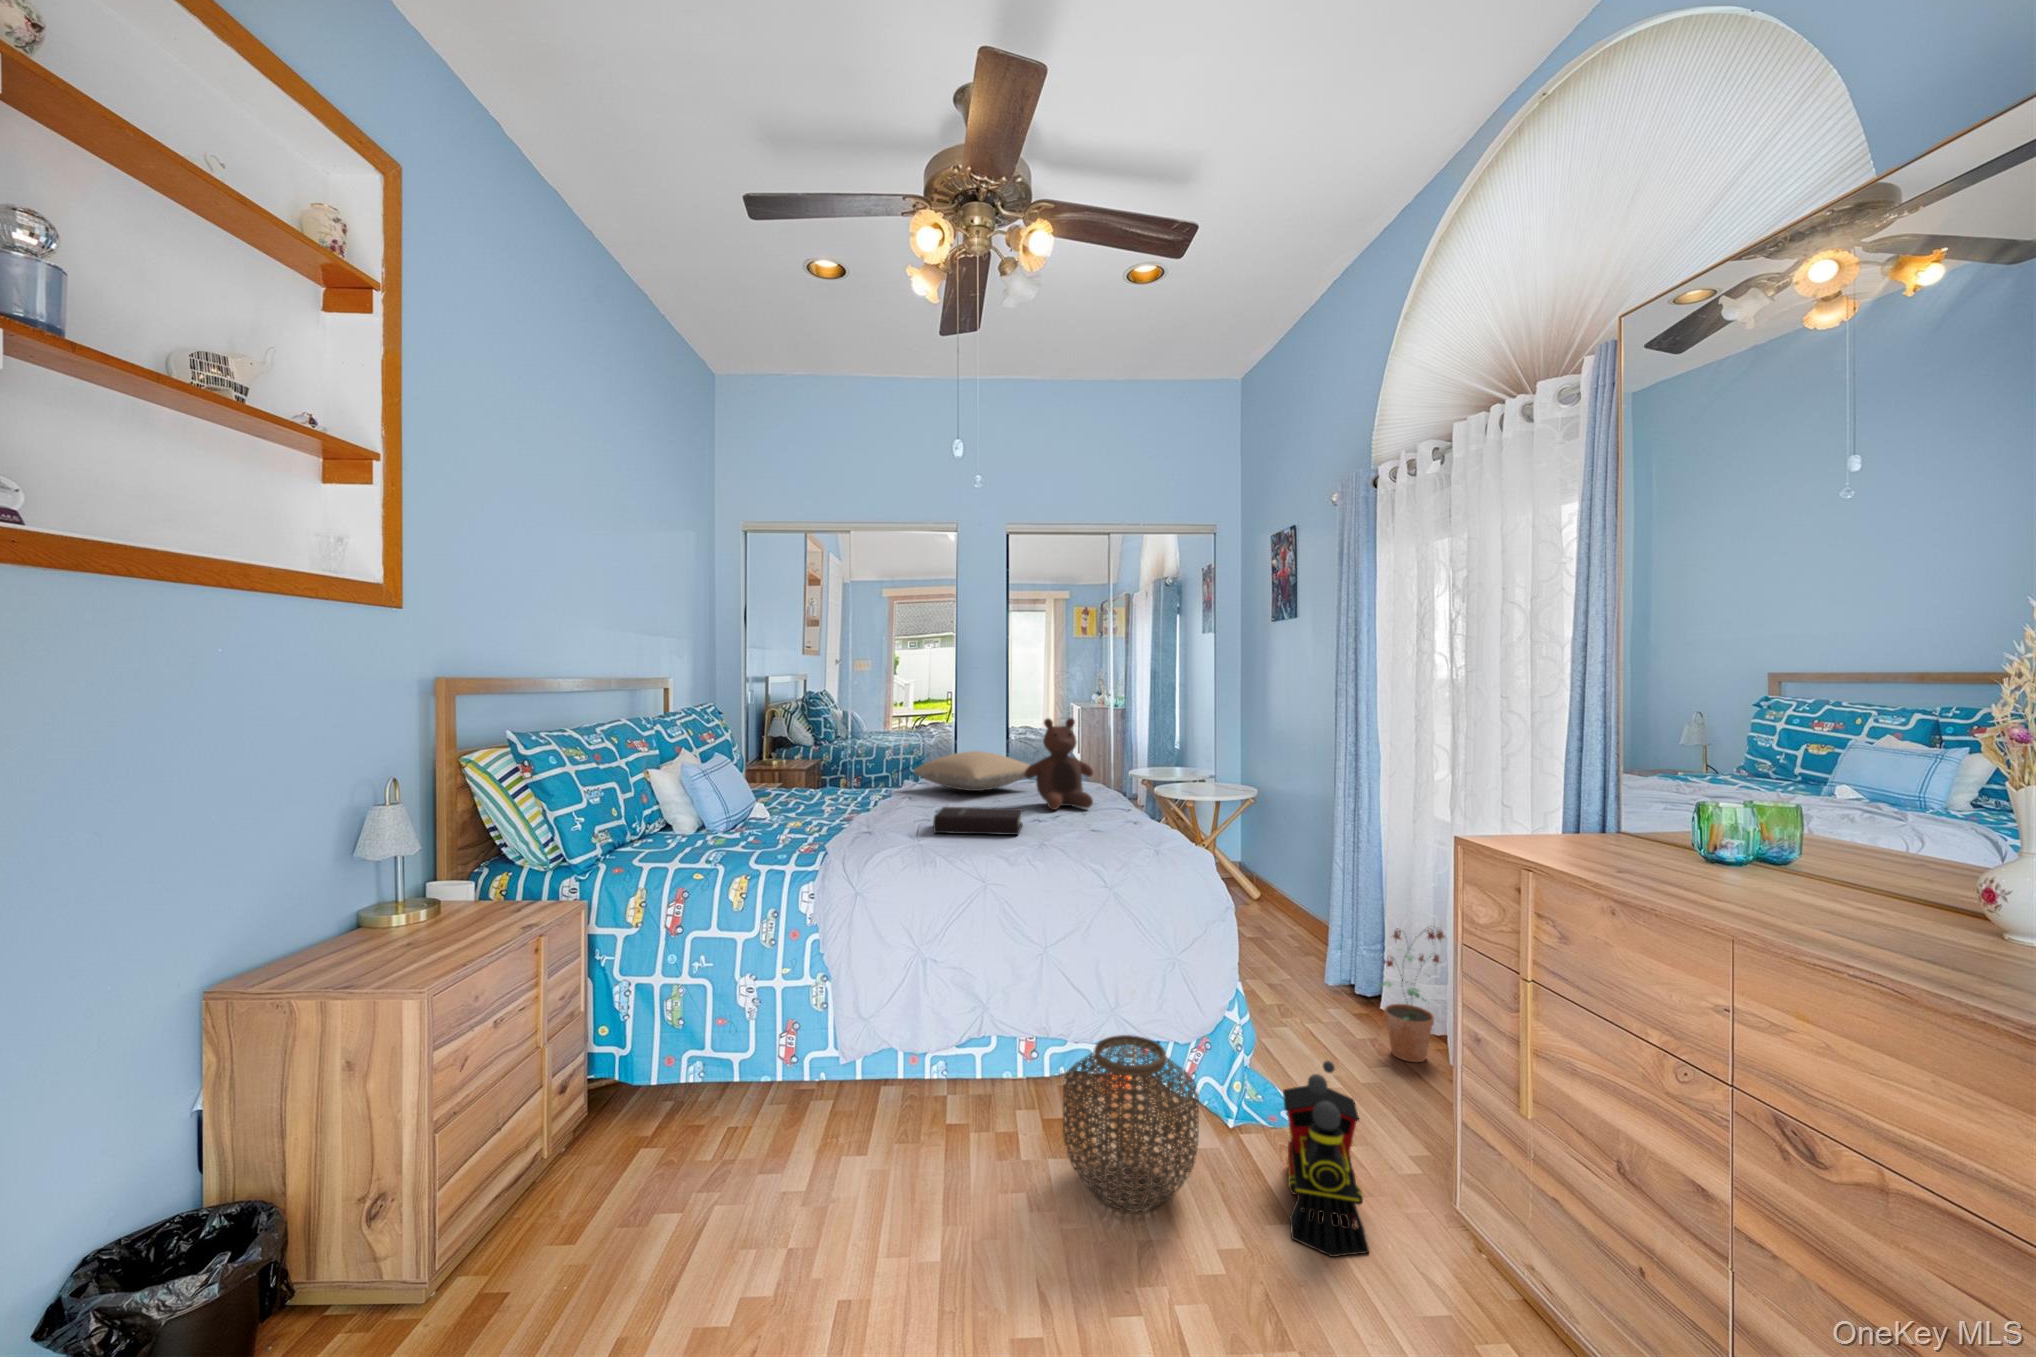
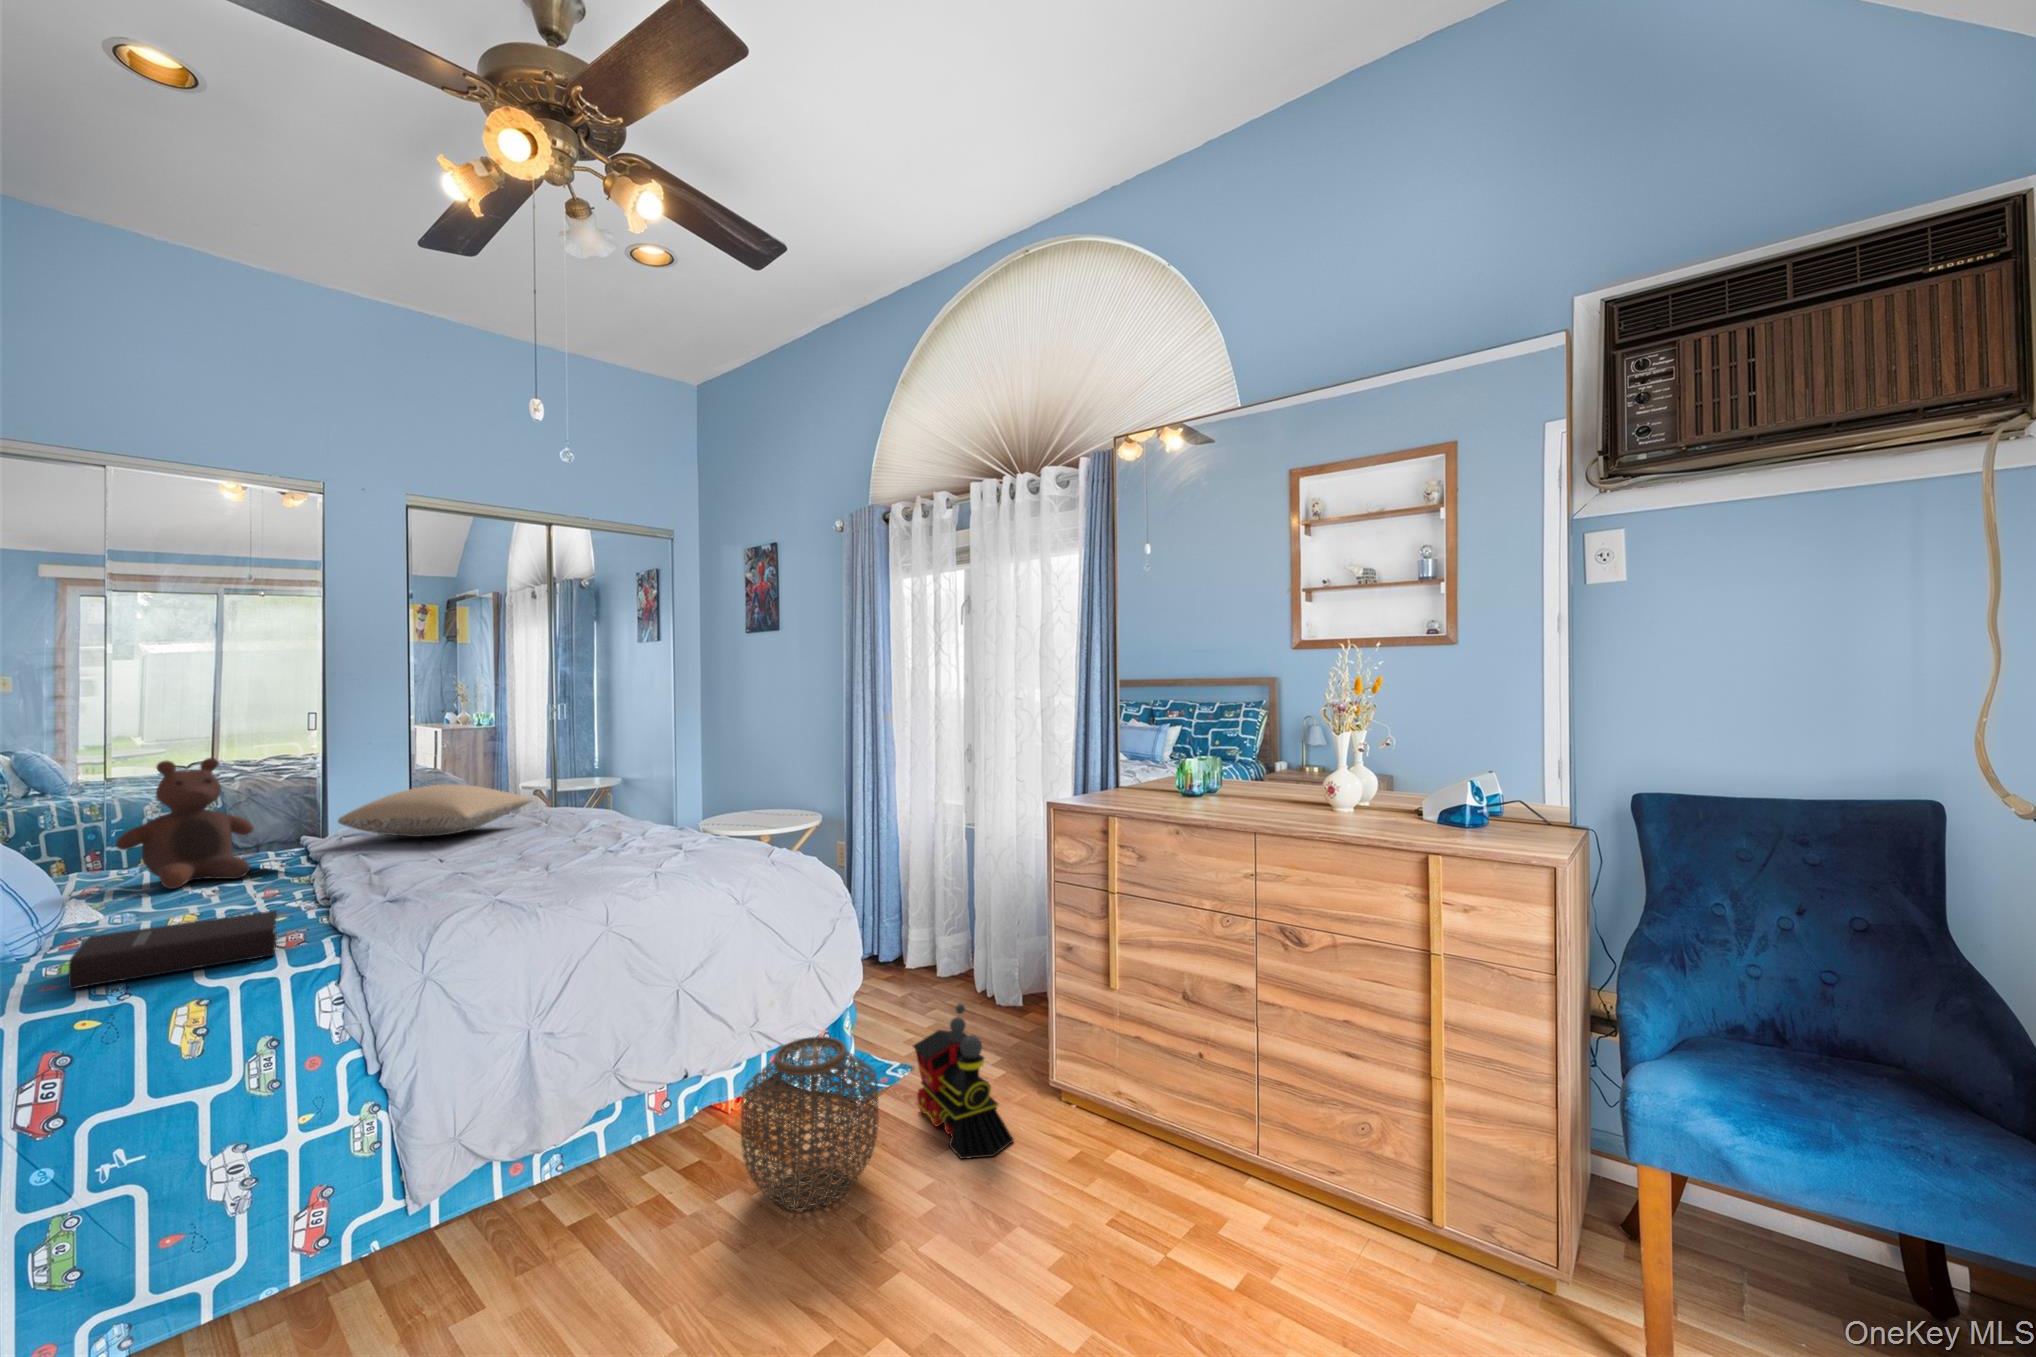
stuffed bear: present [1024,718,1093,810] -> present [116,758,254,889]
book: present [933,807,1023,835] -> present [68,910,277,989]
potted plant: present [1380,928,1444,1062] -> none [917,886,967,1003]

